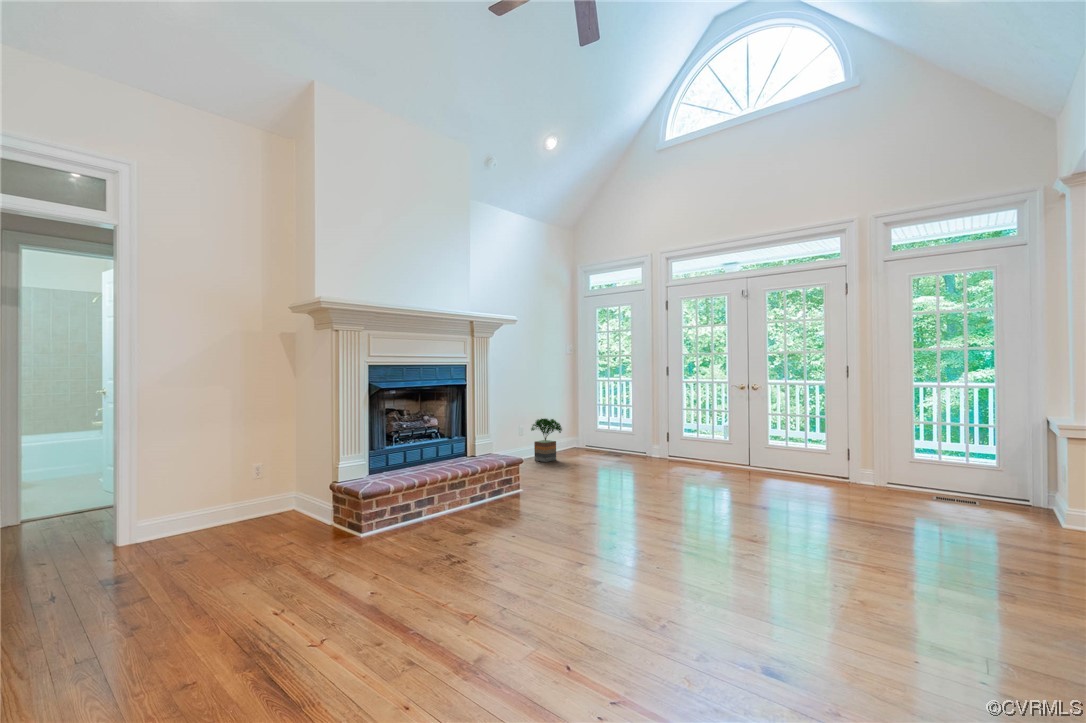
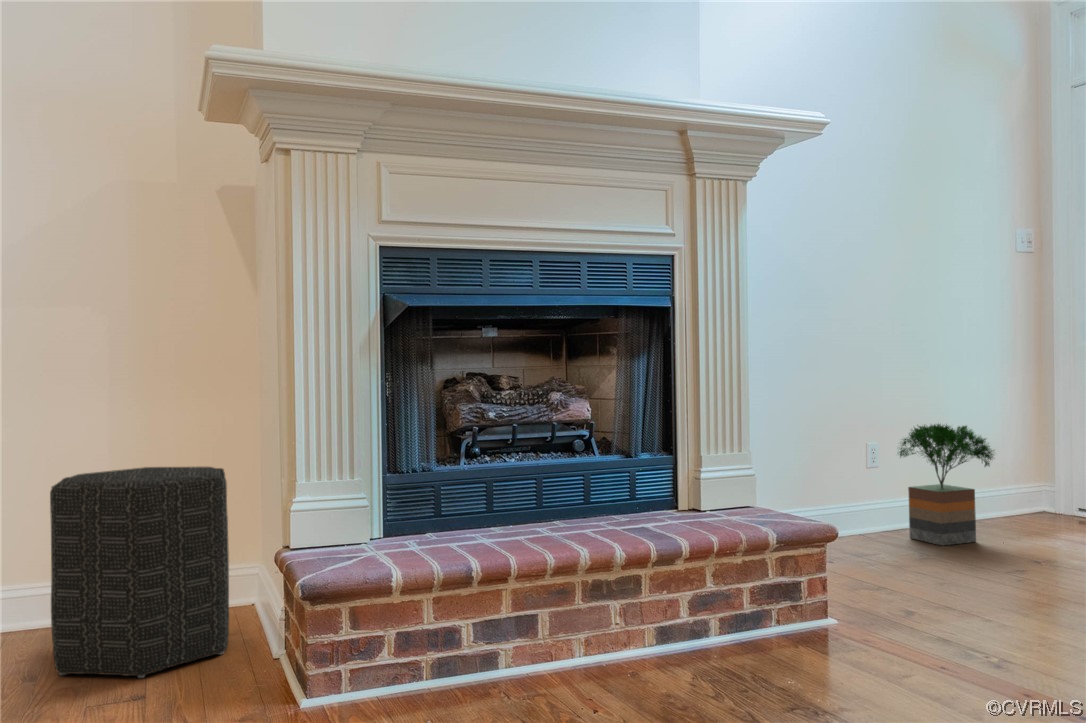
ottoman: none [225,453,306,543] -> present [50,467,229,678]

